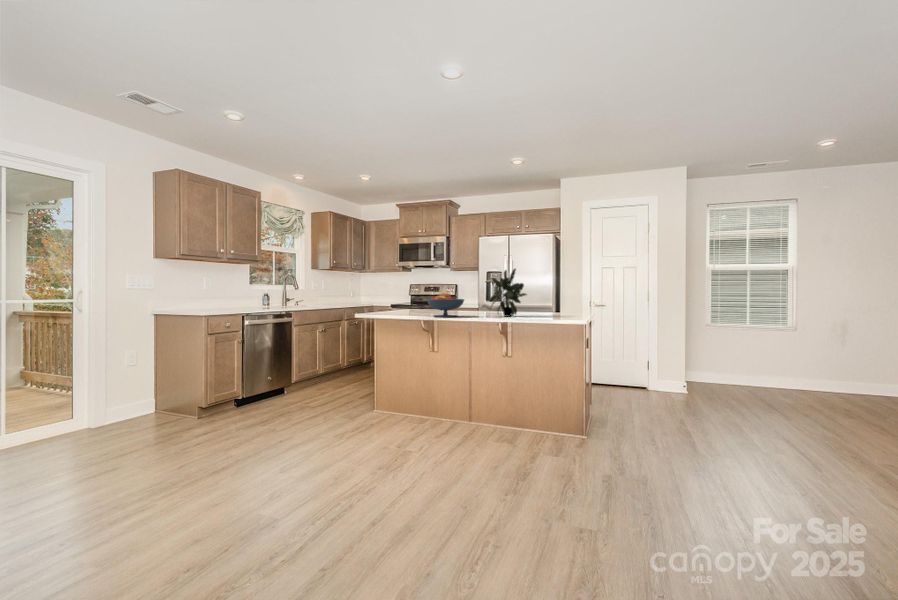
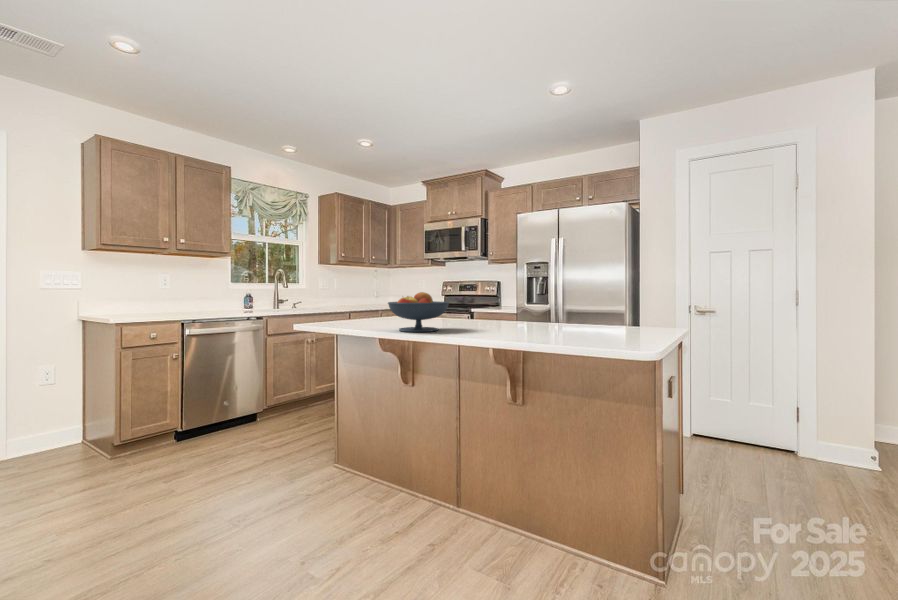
potted plant: present [490,269,527,317] -> none [489,248,552,332]

